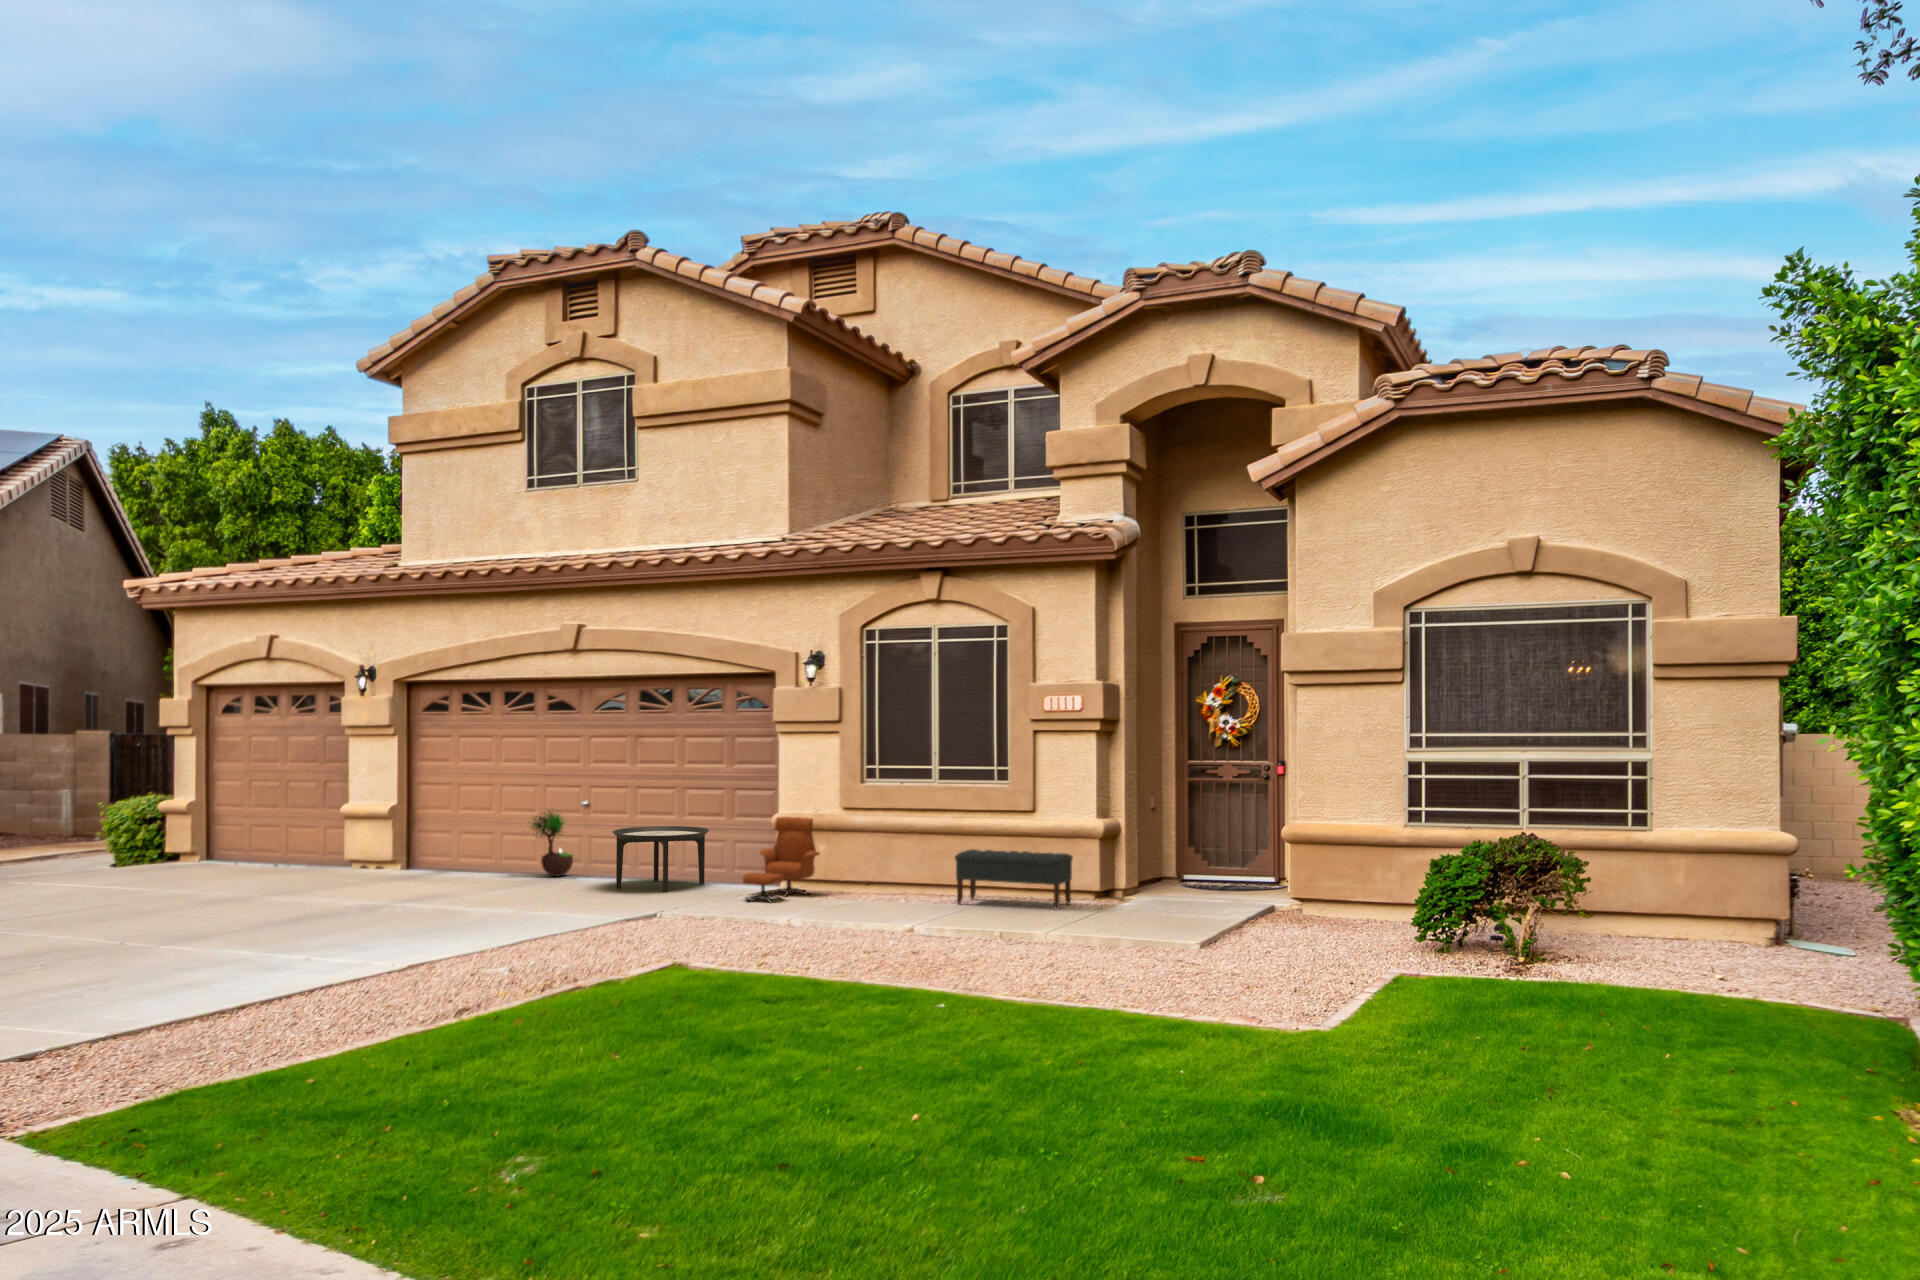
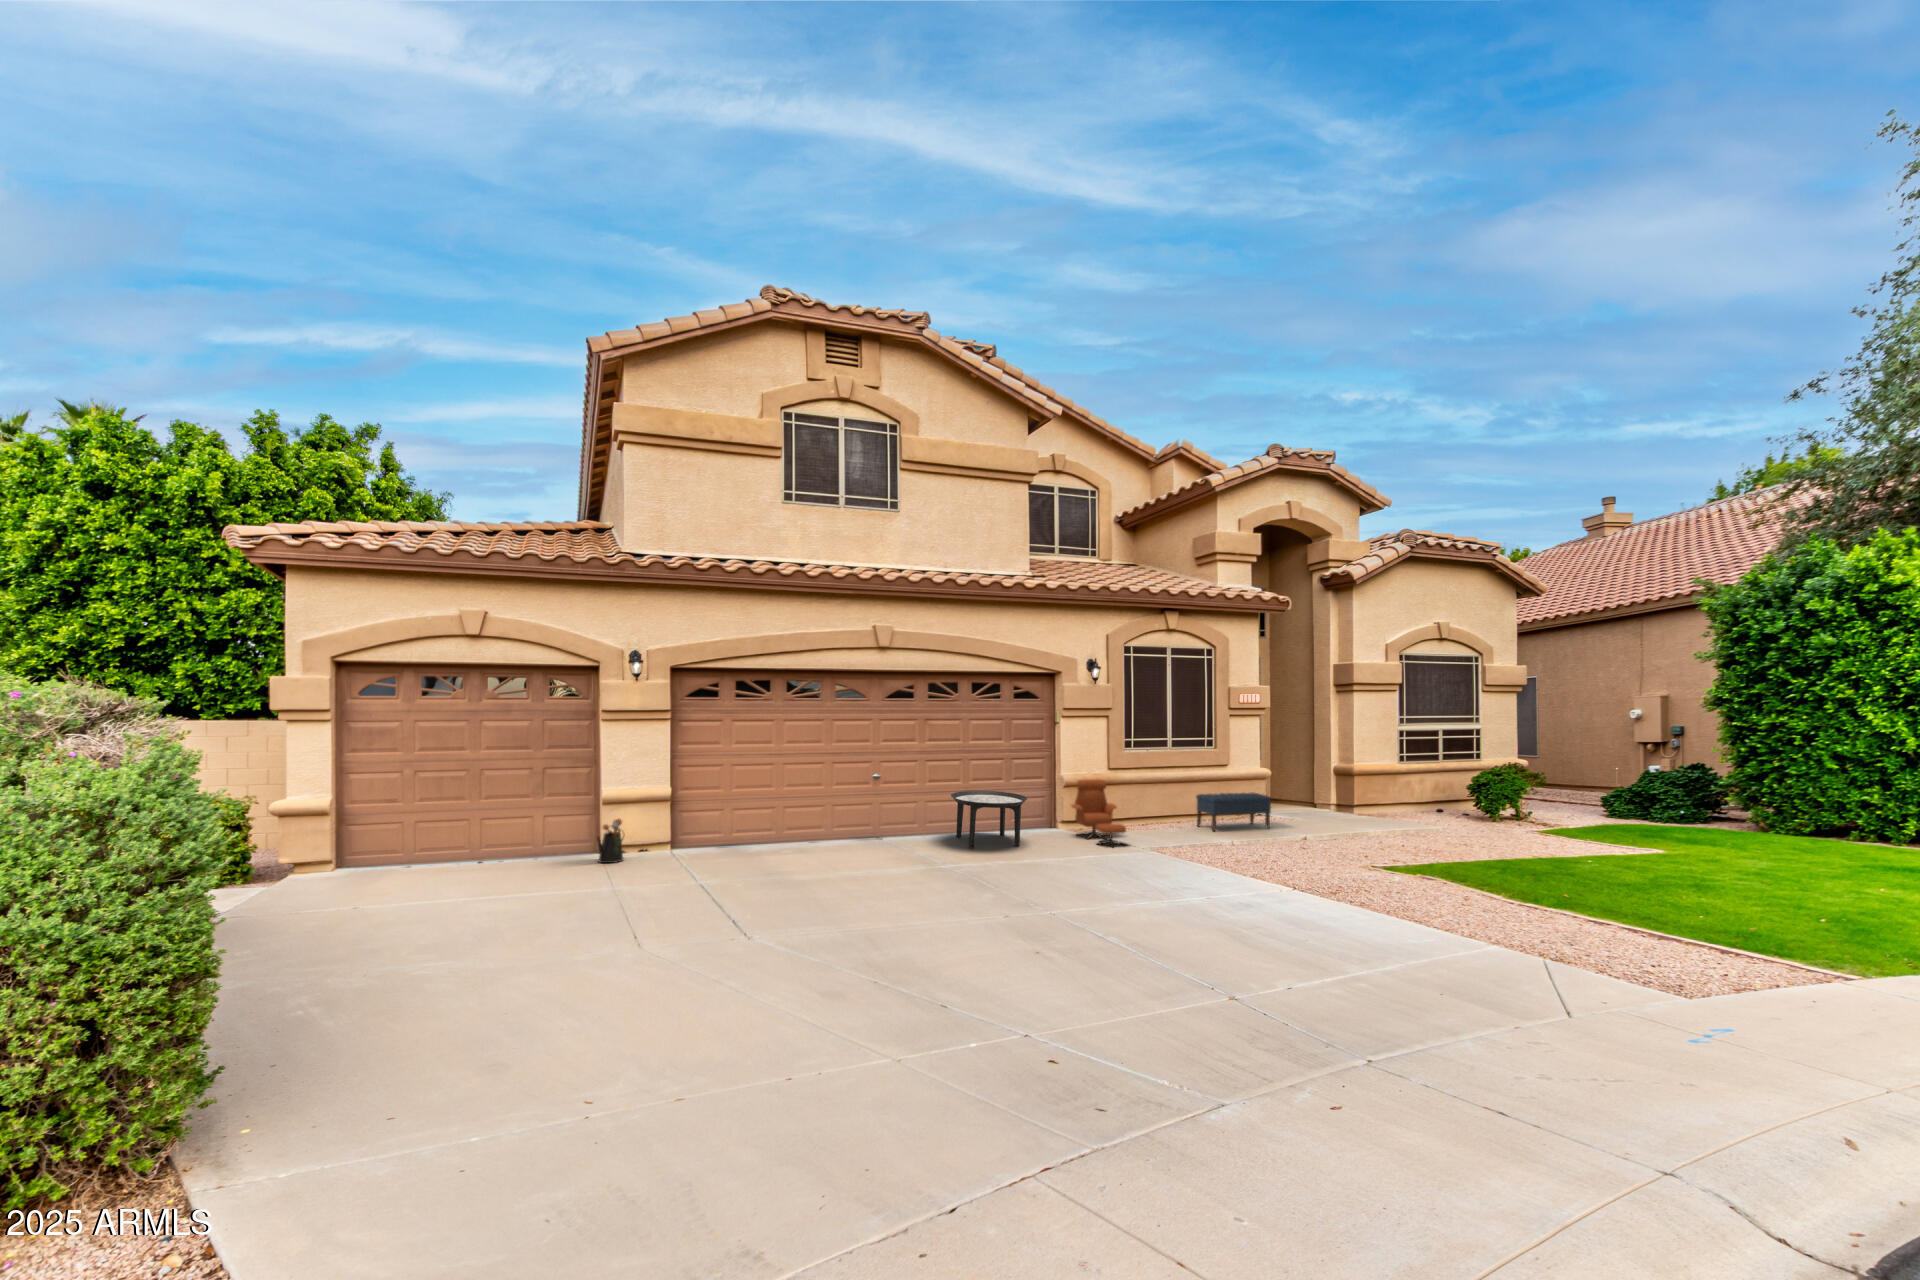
potted tree: present [529,812,573,876] -> none [846,780,883,842]
watering can: none [320,829,357,870] -> present [597,819,623,863]

